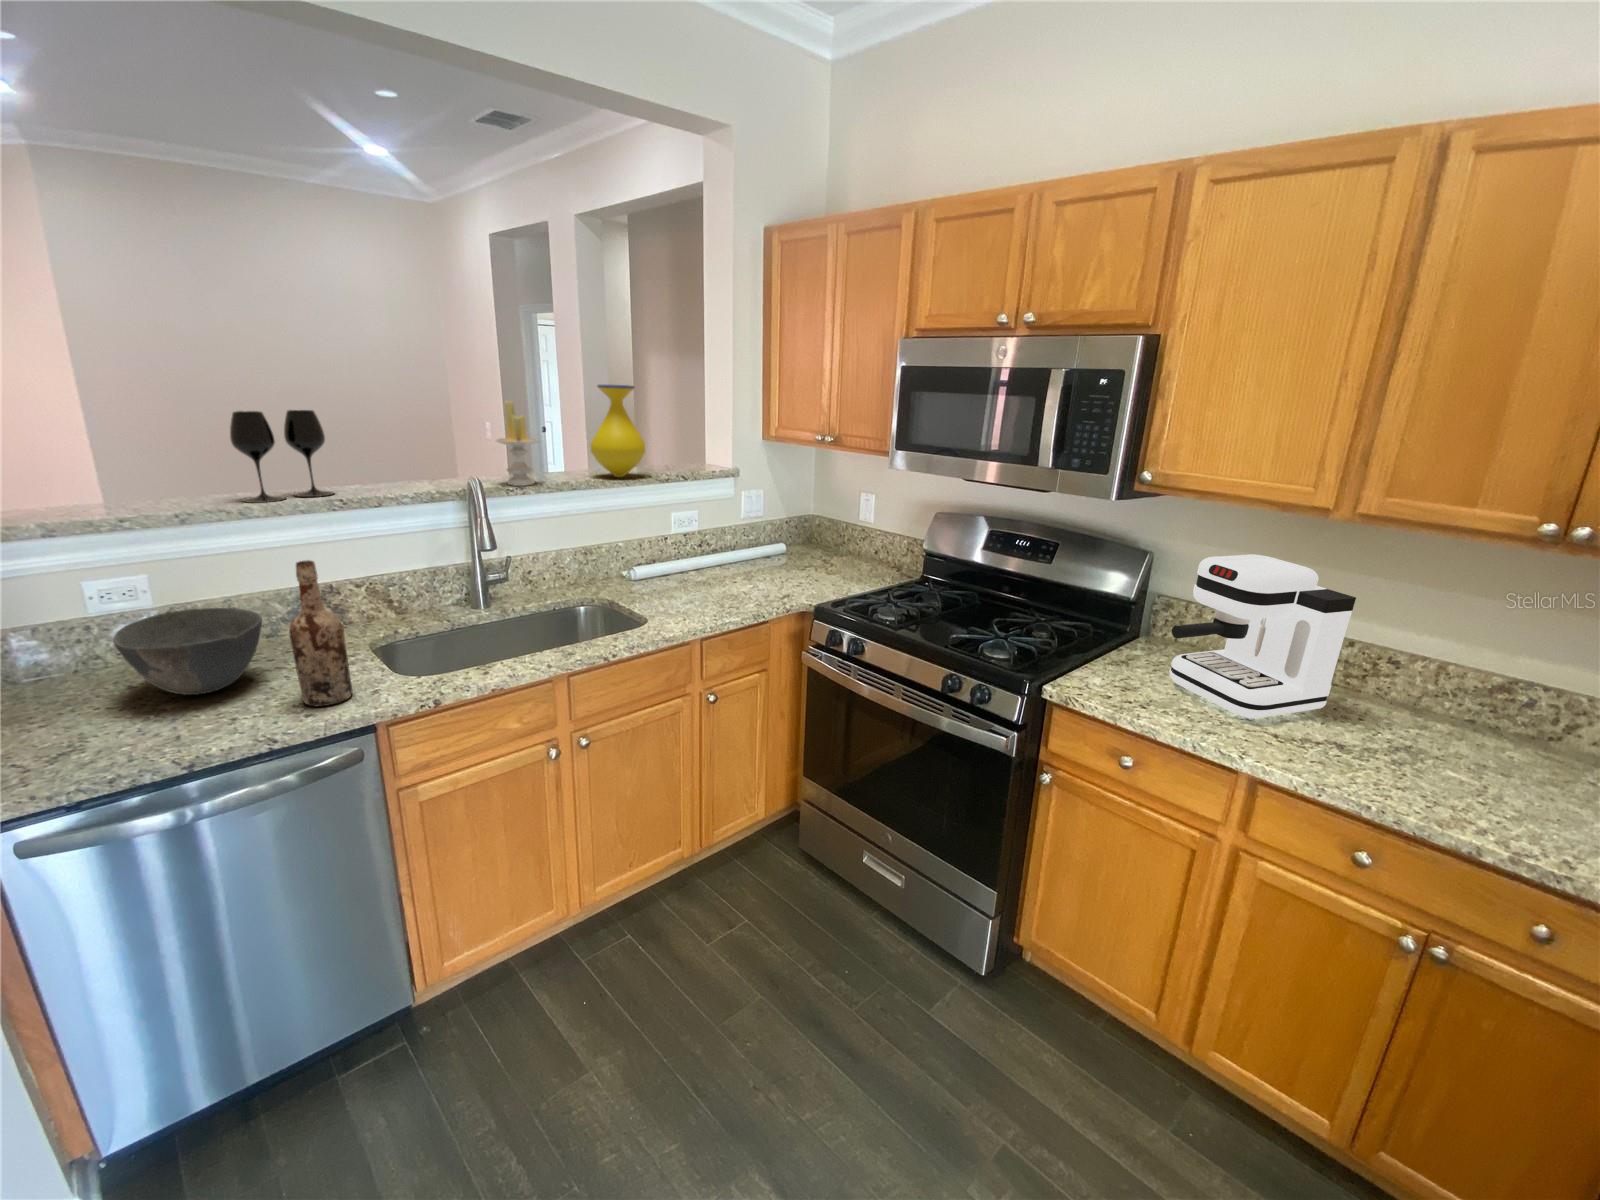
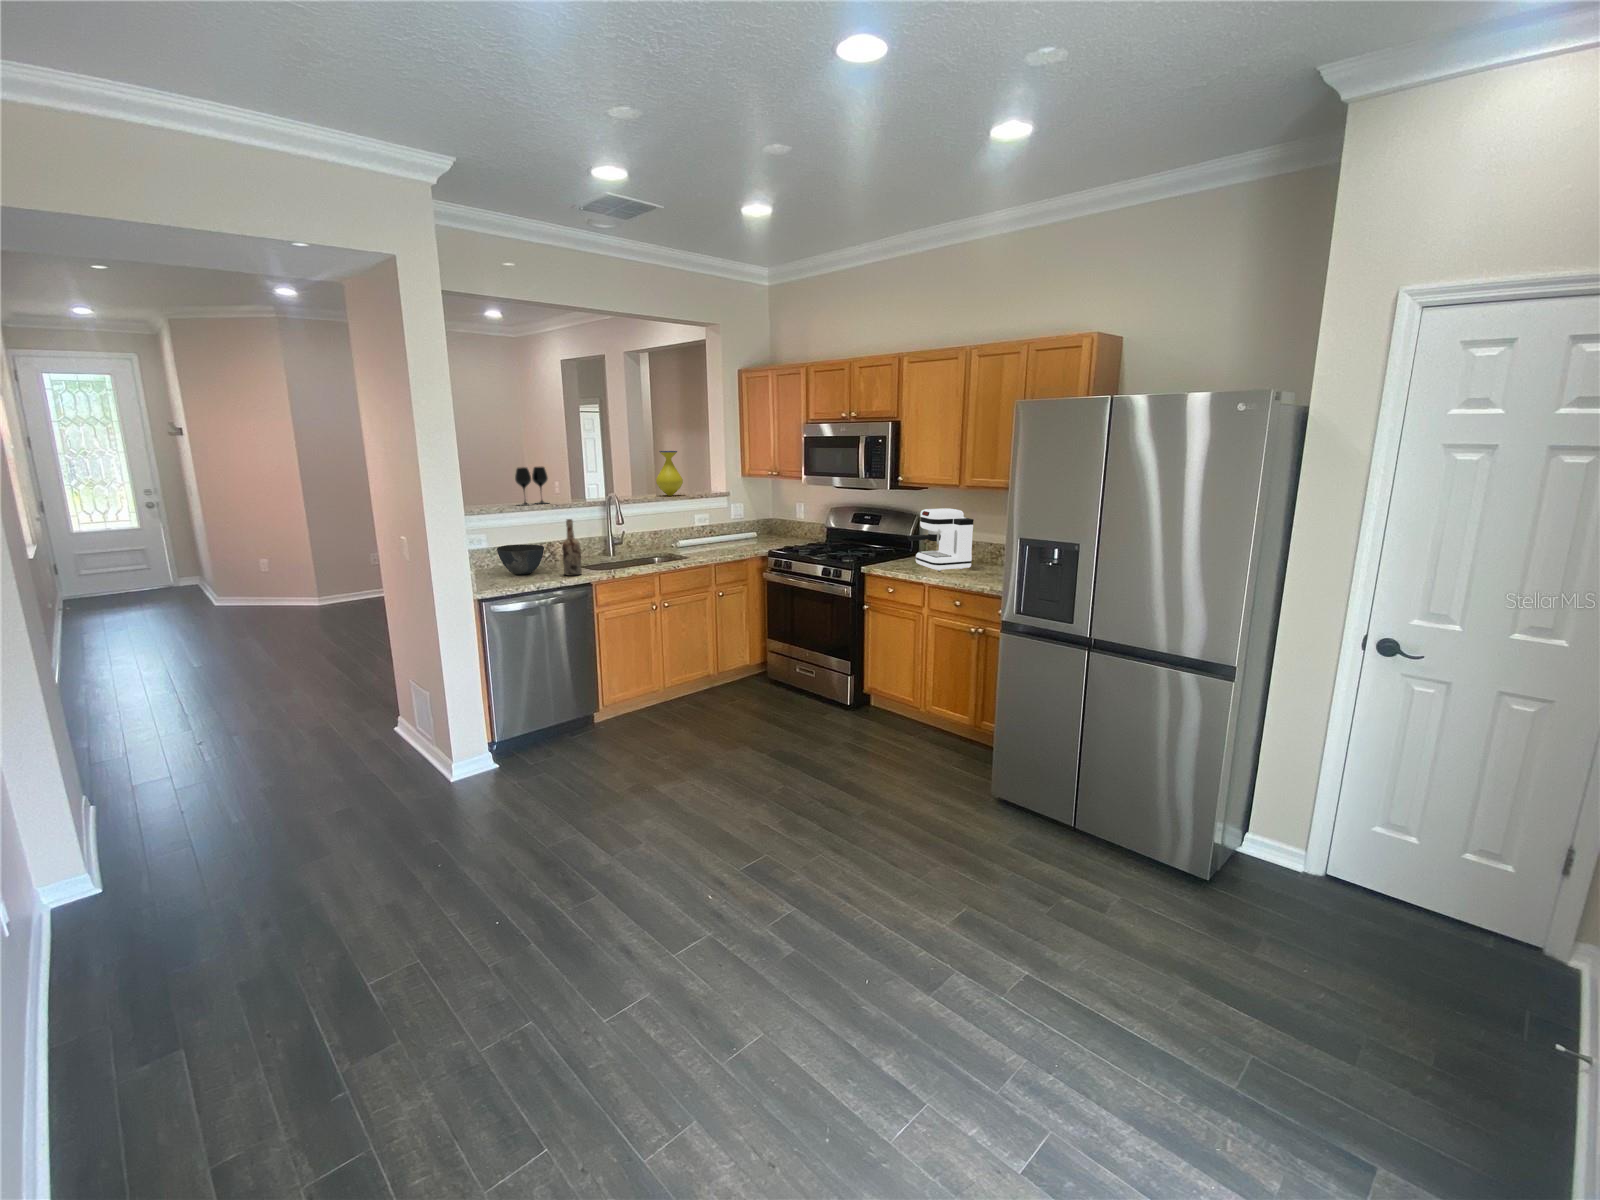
candle: present [496,401,539,486] -> none [615,460,635,499]

